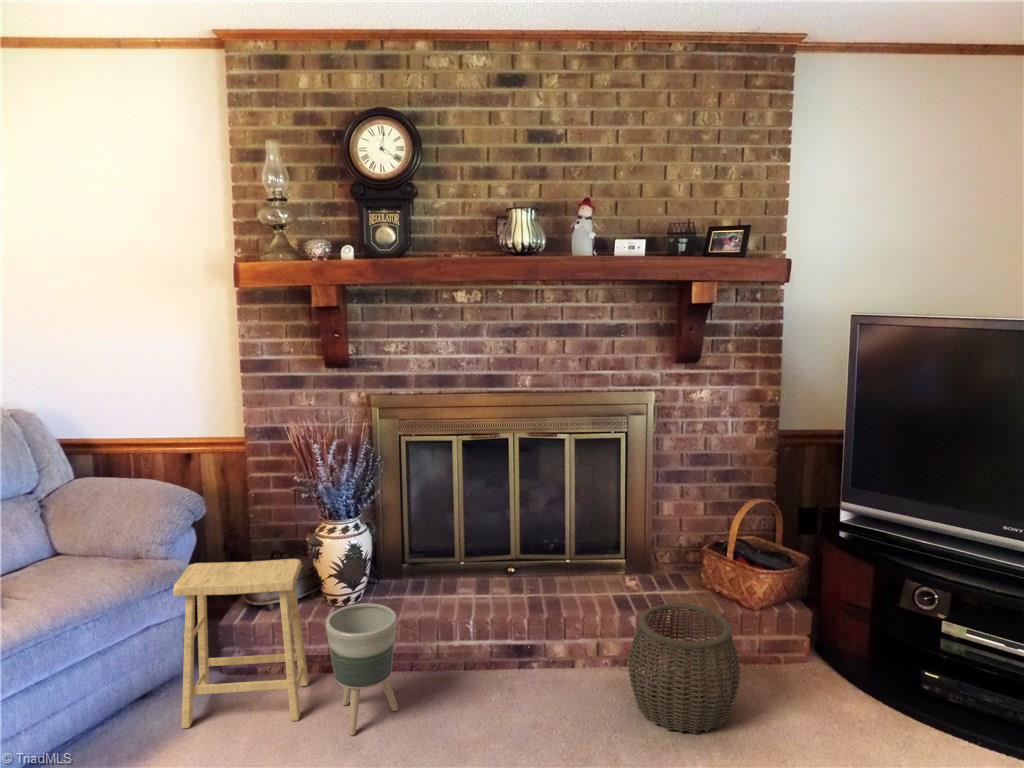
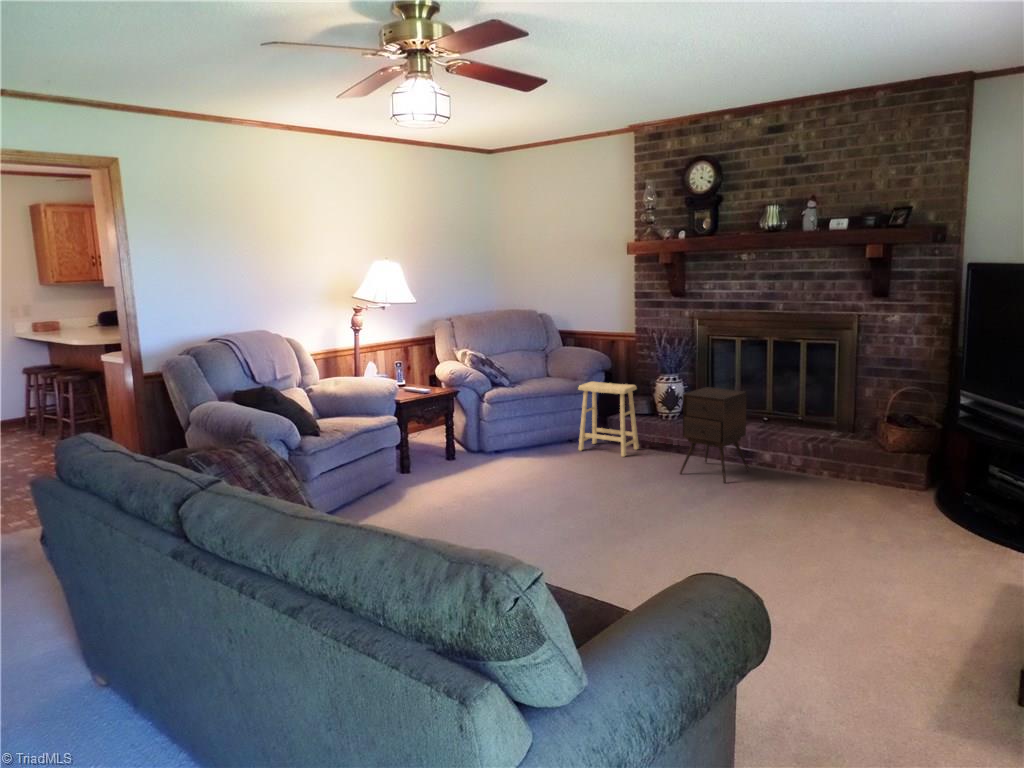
side table: none [449,550,553,748] -> present [680,387,749,483]
planter: present [326,603,398,735] -> none [635,408,669,464]
woven basket: present [628,603,741,733] -> none [780,431,846,495]

